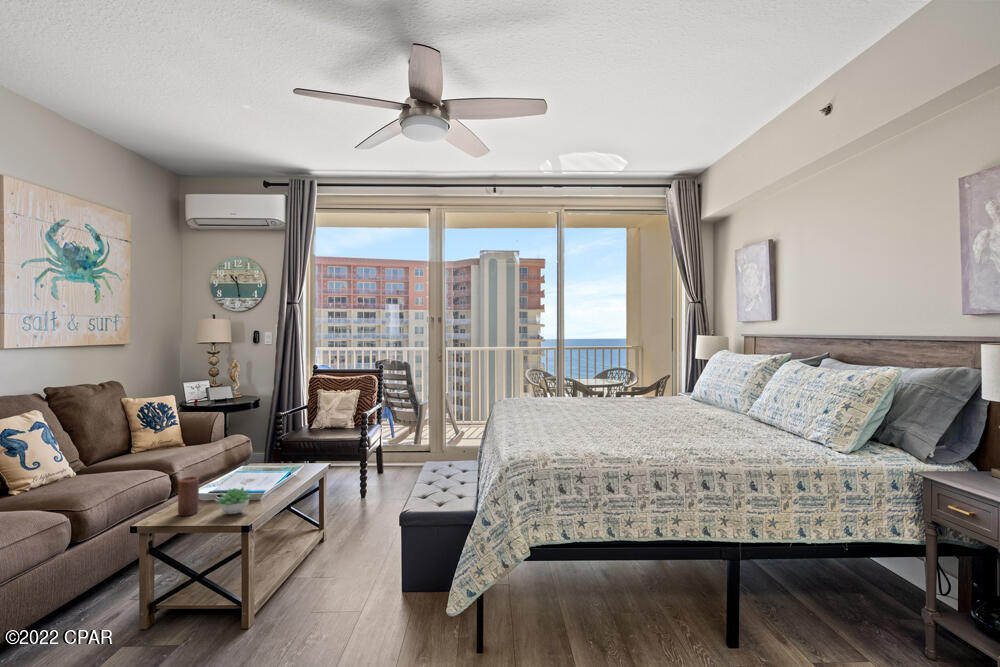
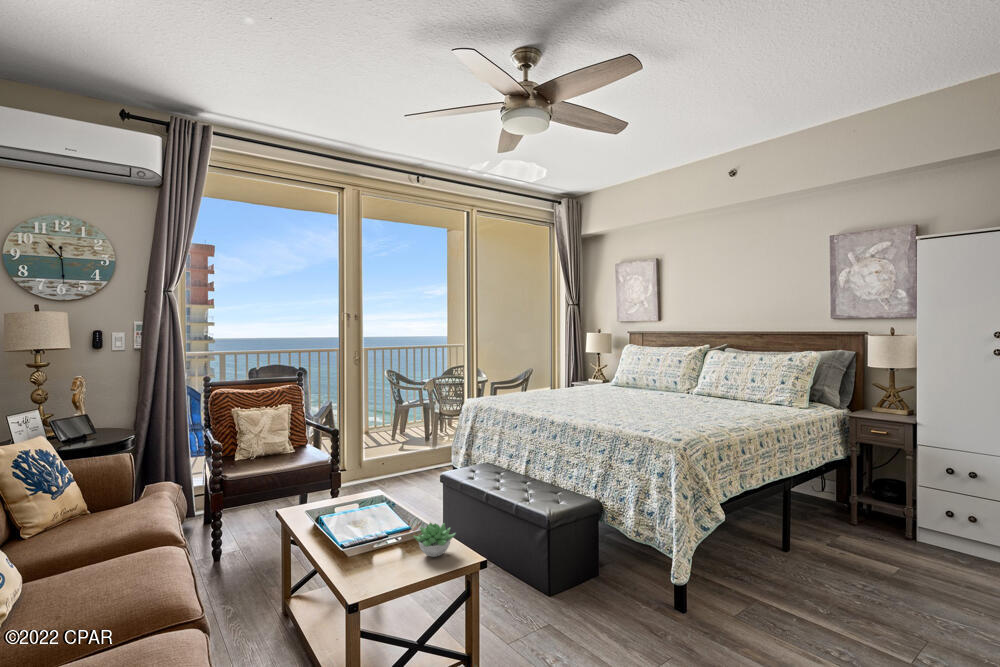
candle: present [178,476,199,516] -> none [367,522,390,576]

